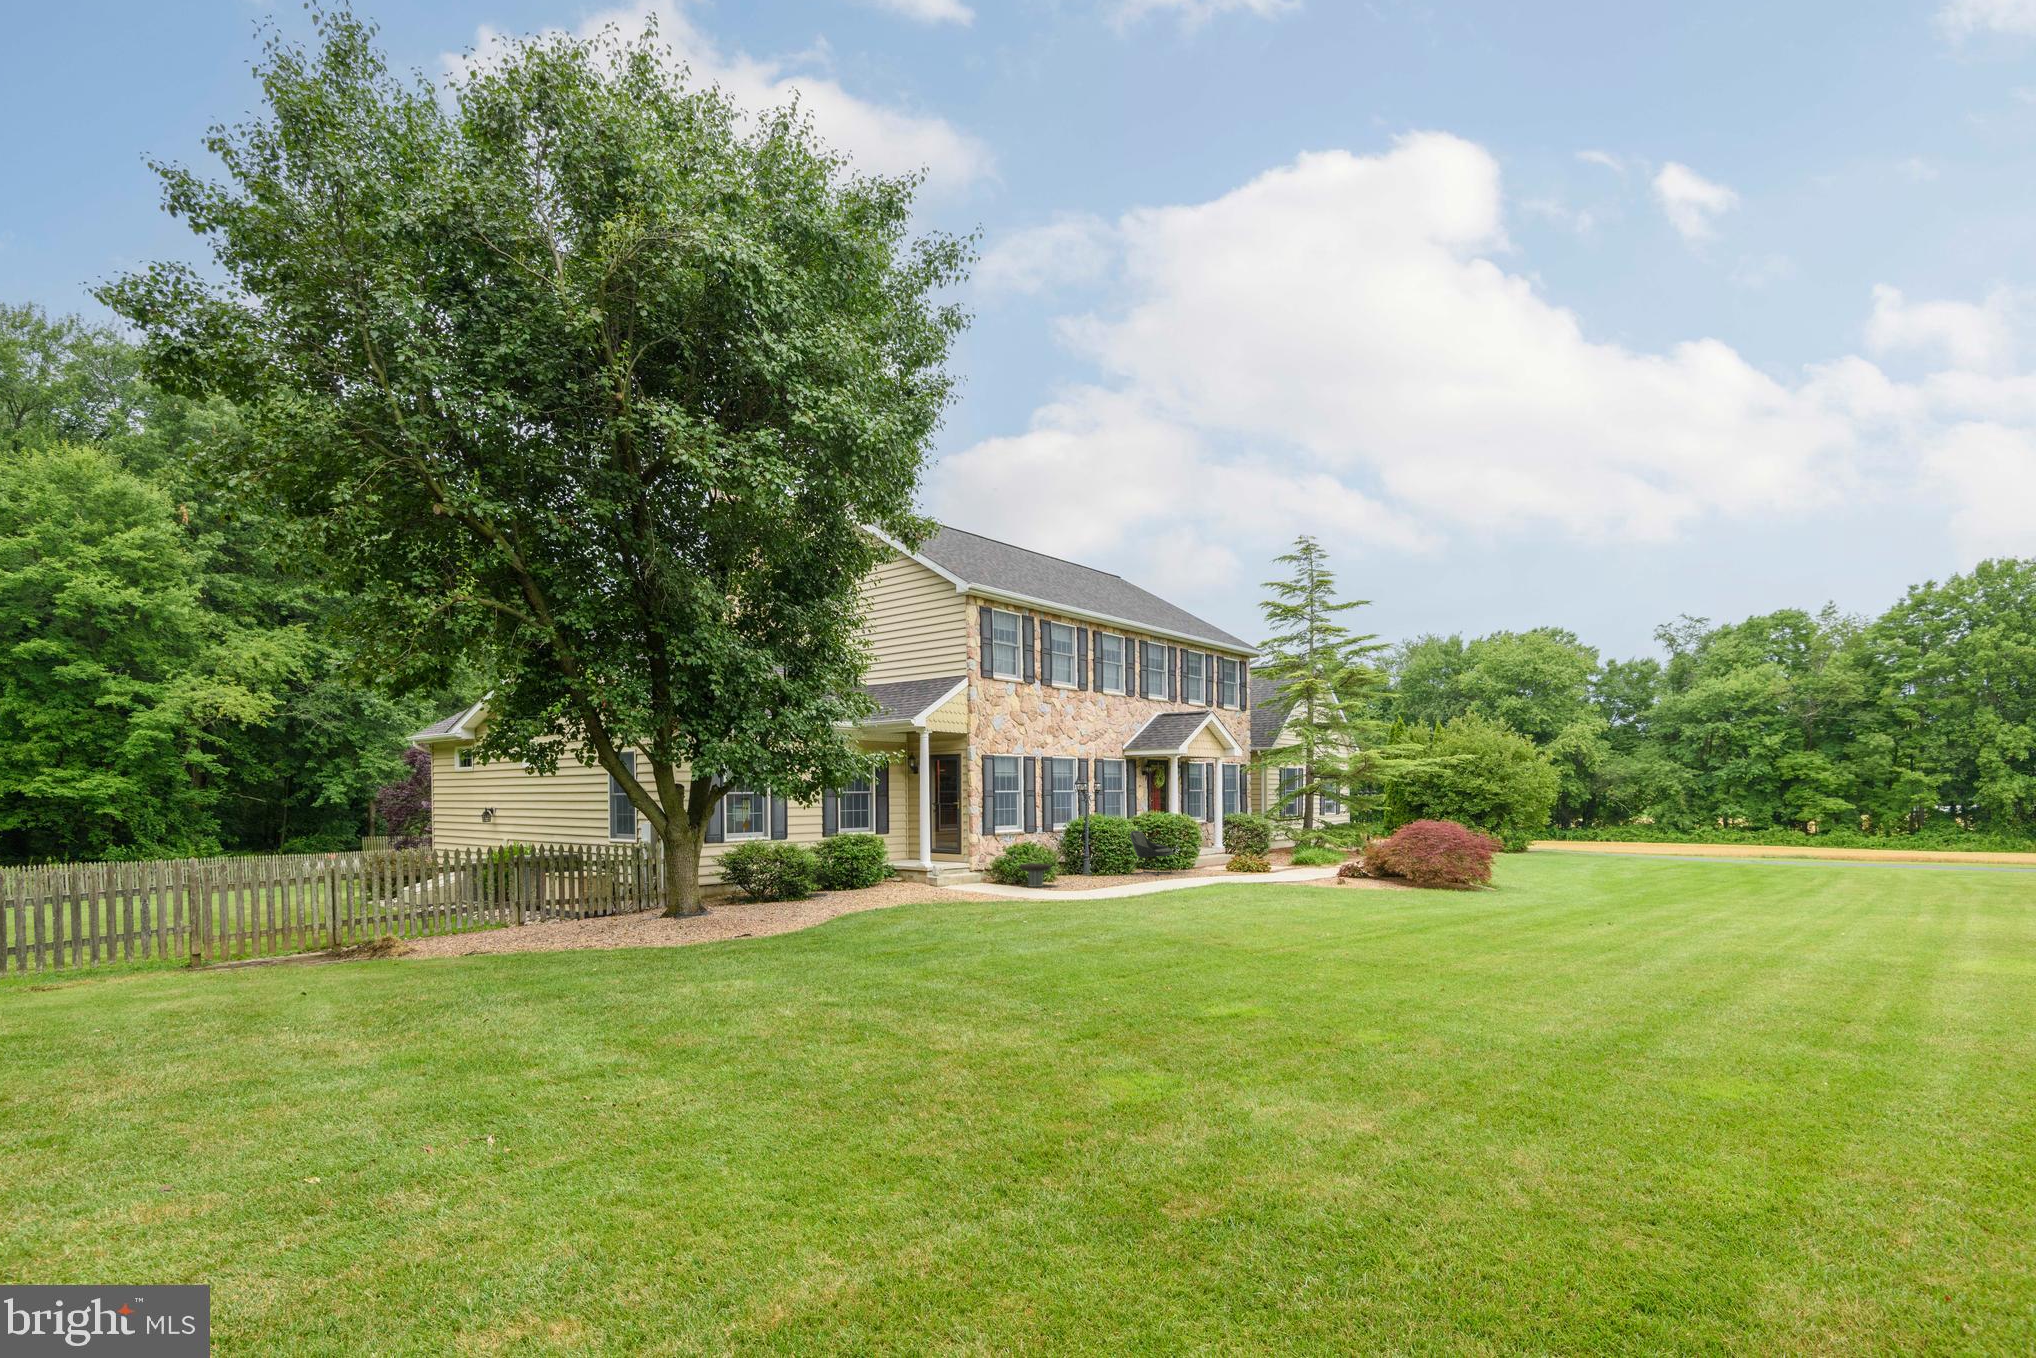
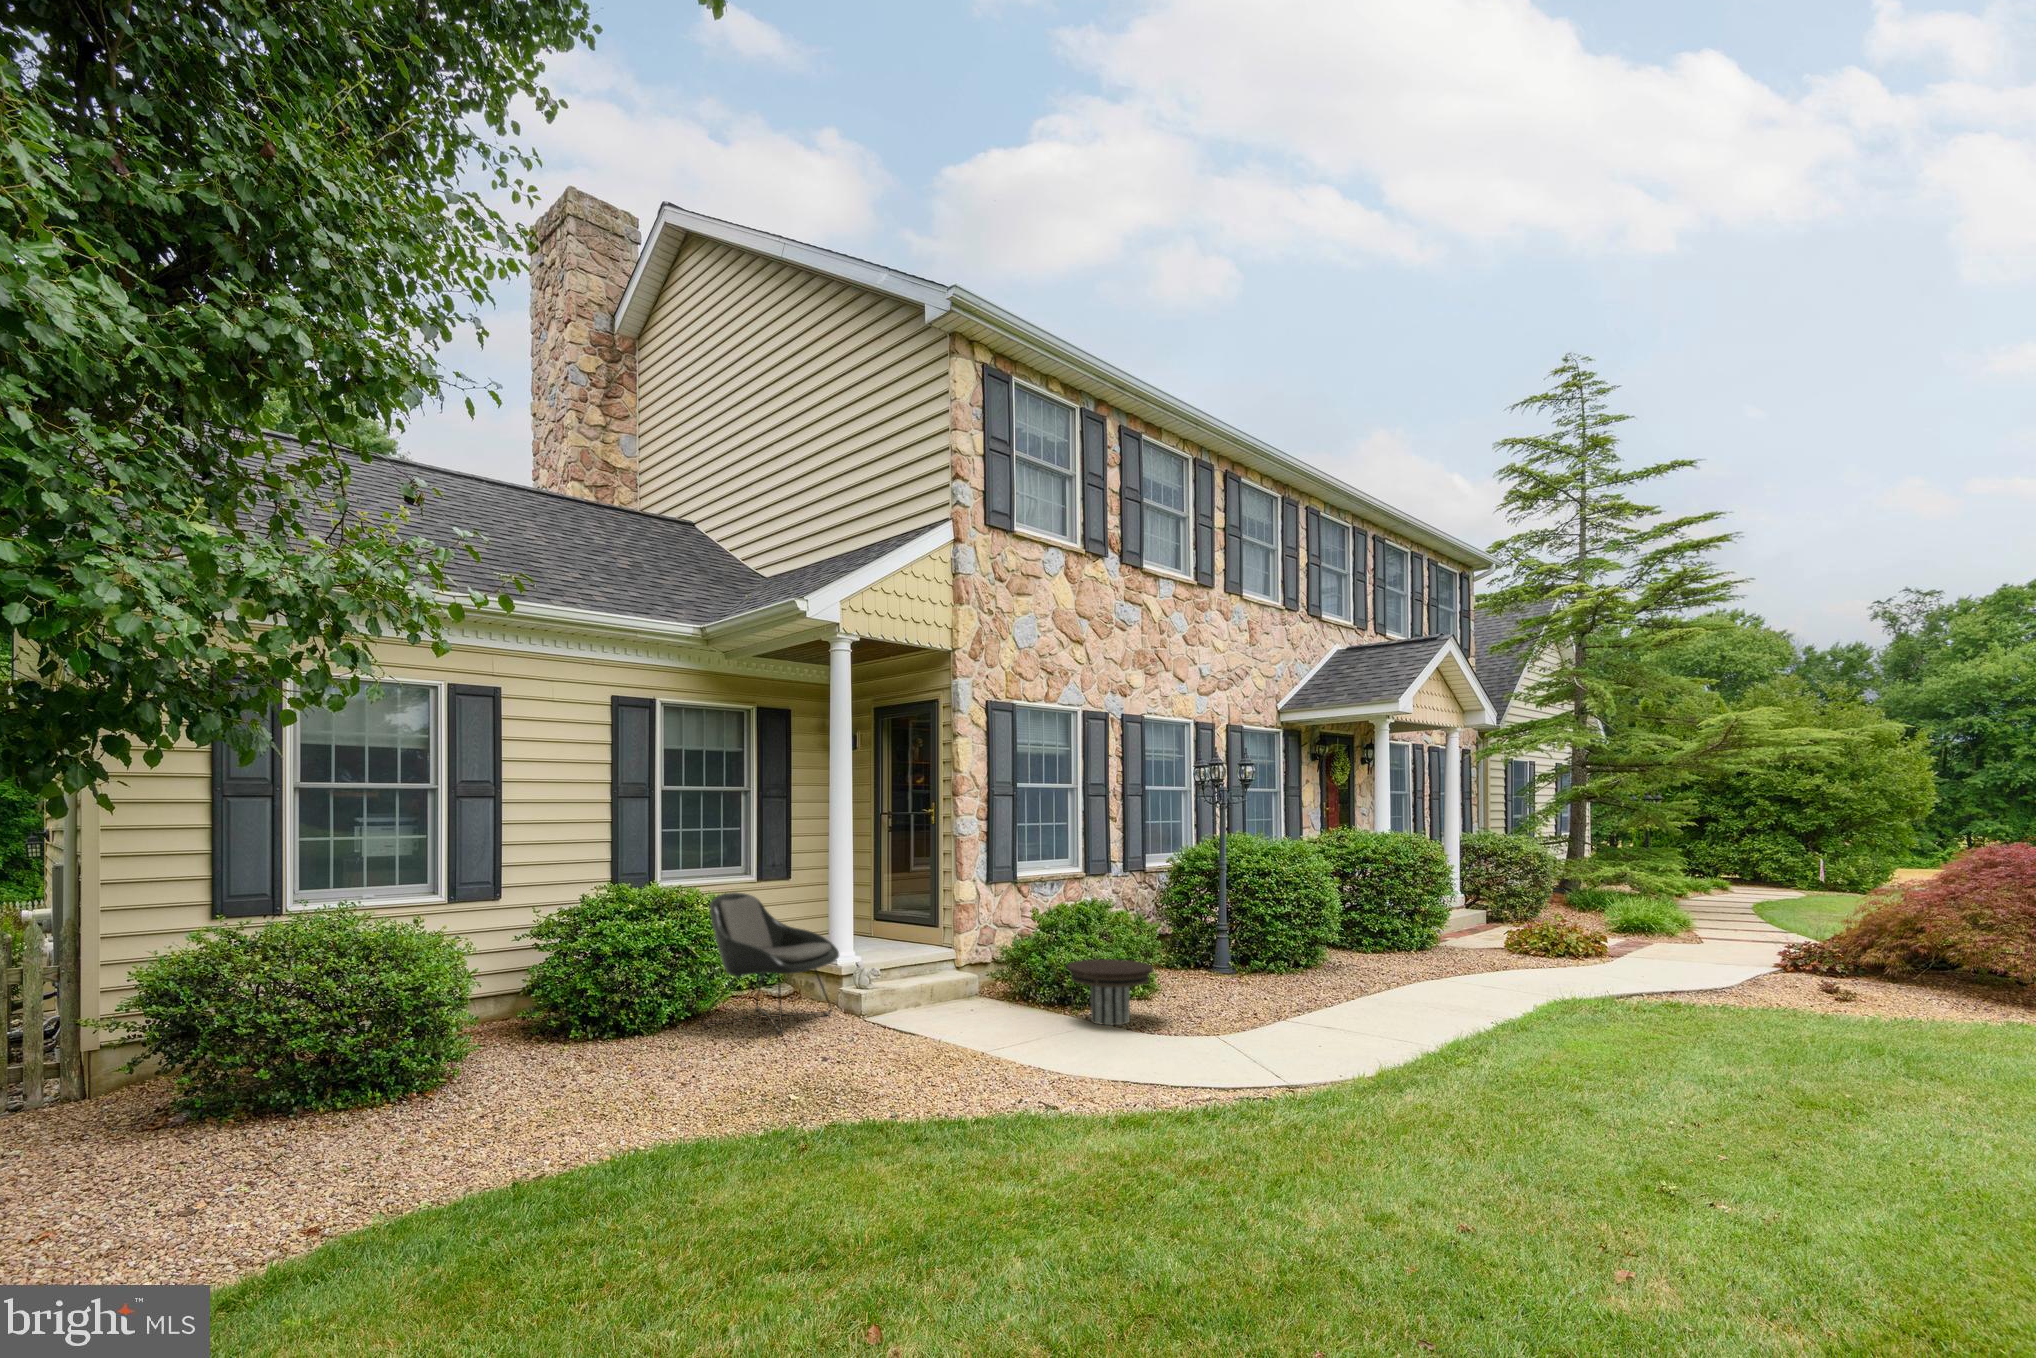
lounge chair: present [1130,831,1173,876] -> present [700,892,839,1035]
potted tree: present [808,861,827,897] -> none [456,957,528,1071]

